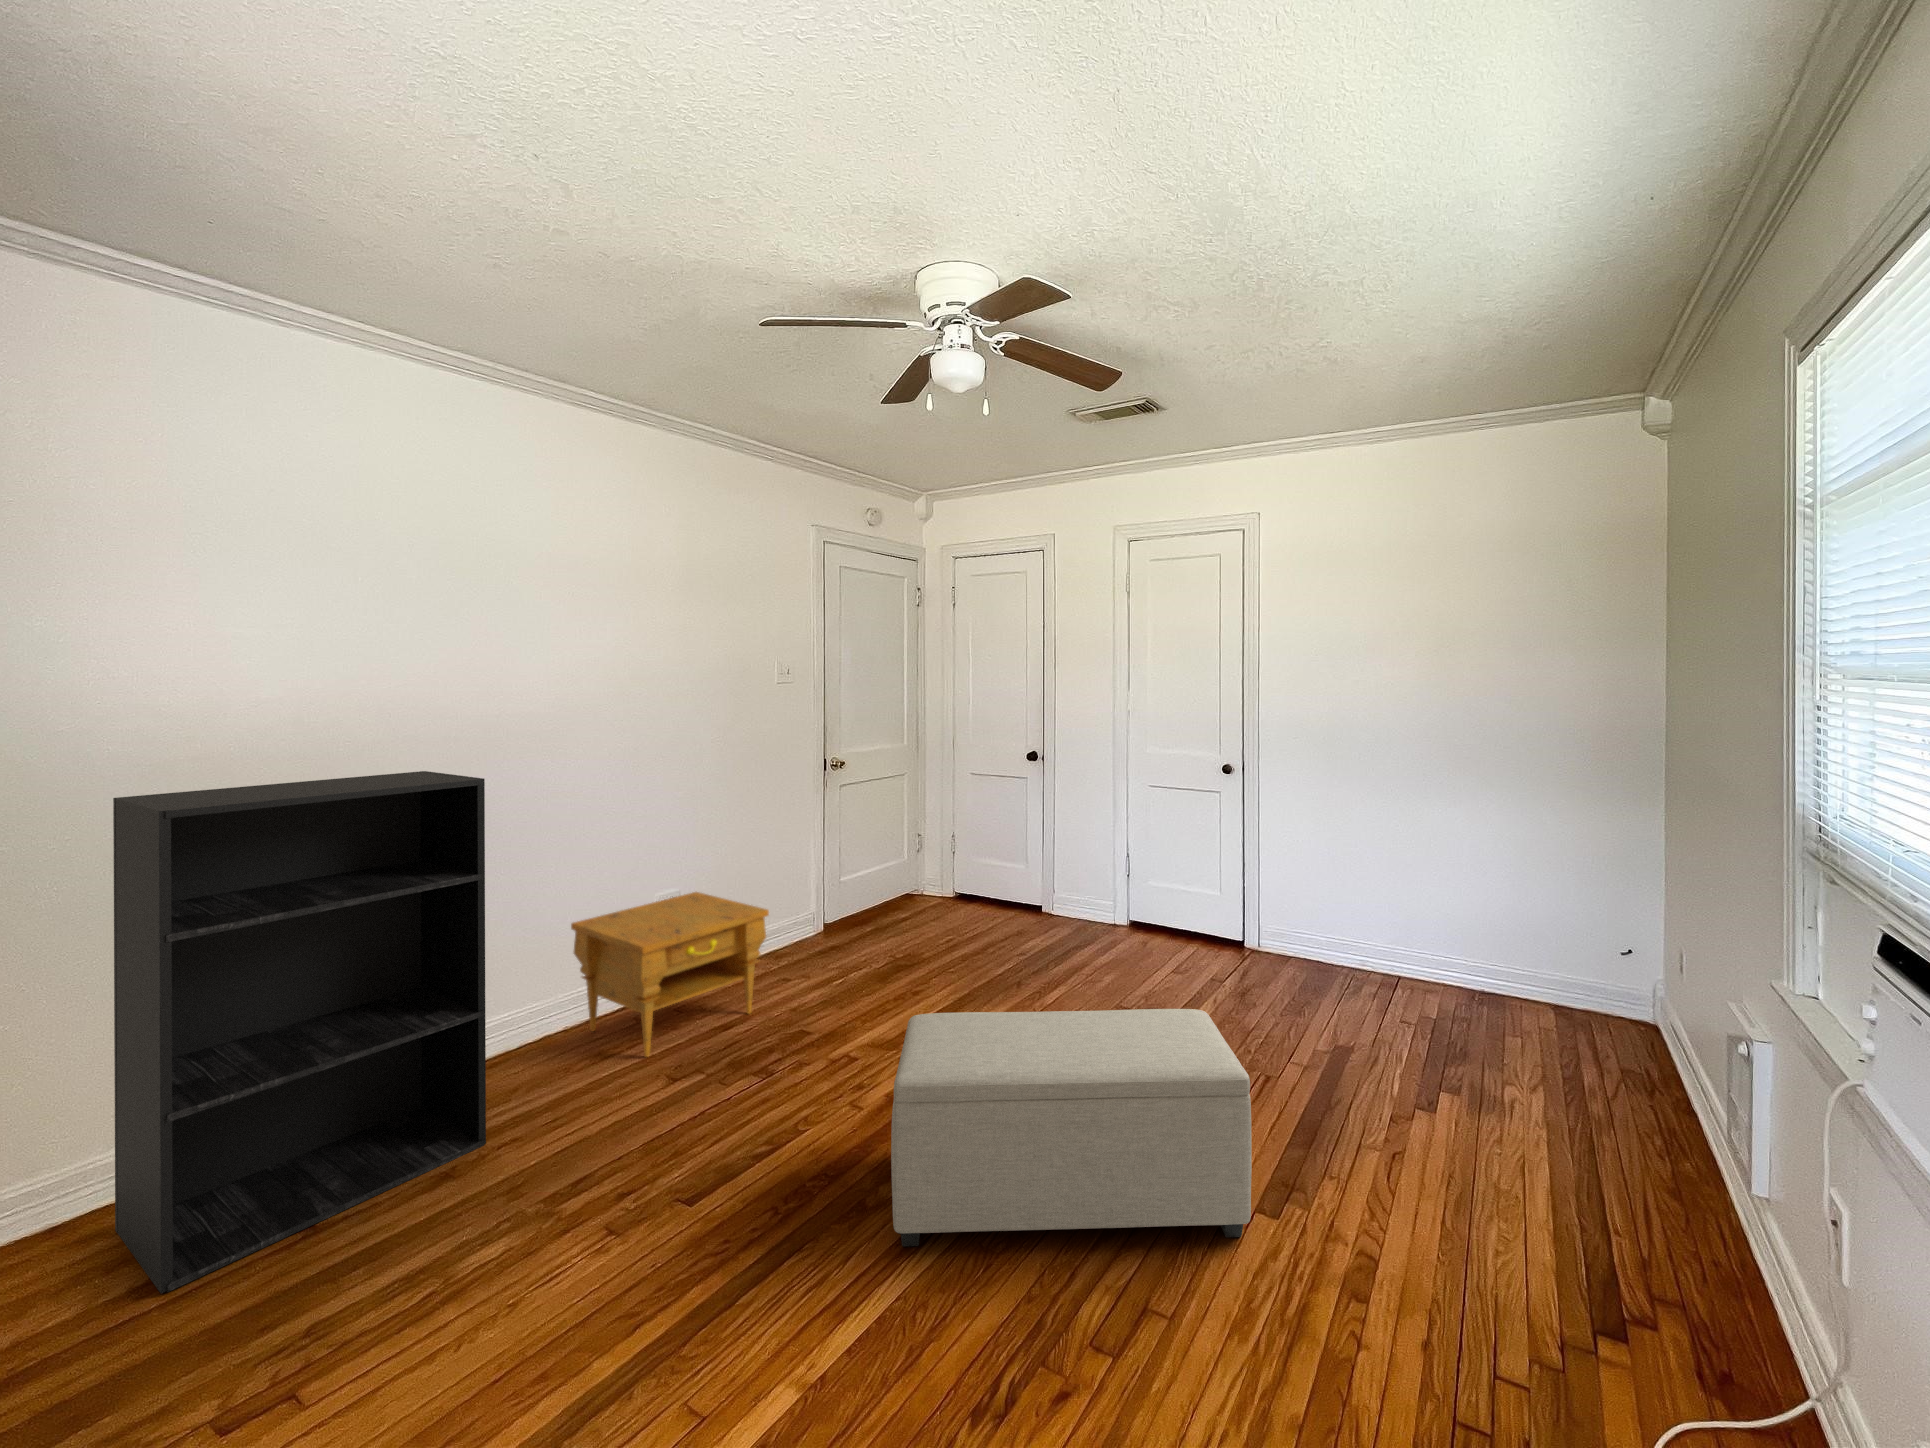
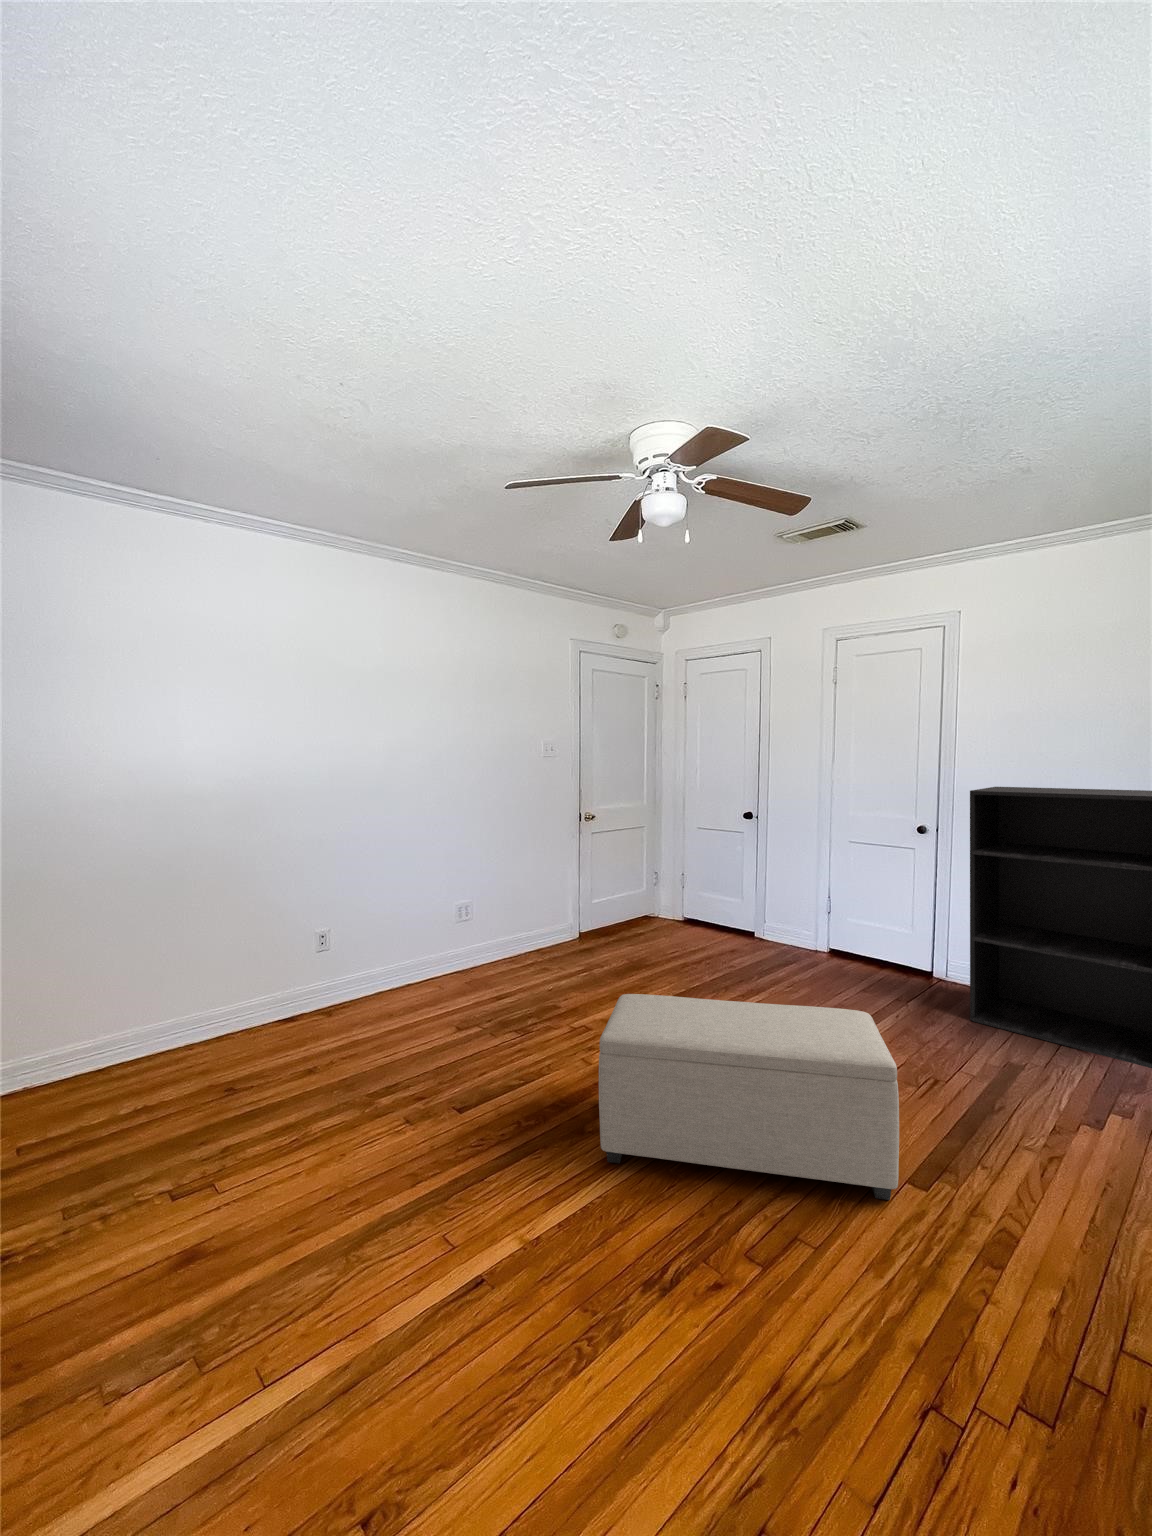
bookshelf: present [113,771,486,1294] -> present [970,787,1152,1068]
nightstand: present [571,892,769,1057] -> none [395,900,529,1013]

